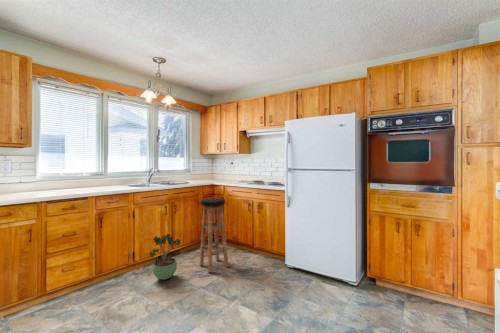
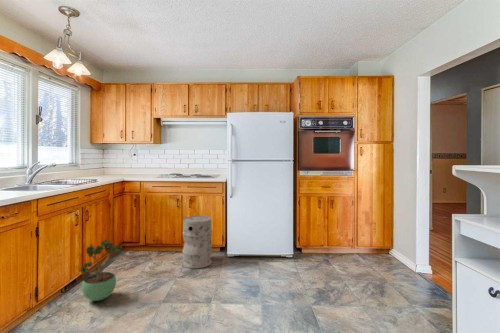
bar stool: present [200,198,228,273] -> none [132,194,170,280]
trash can: none [242,221,269,272] -> present [182,216,212,268]

